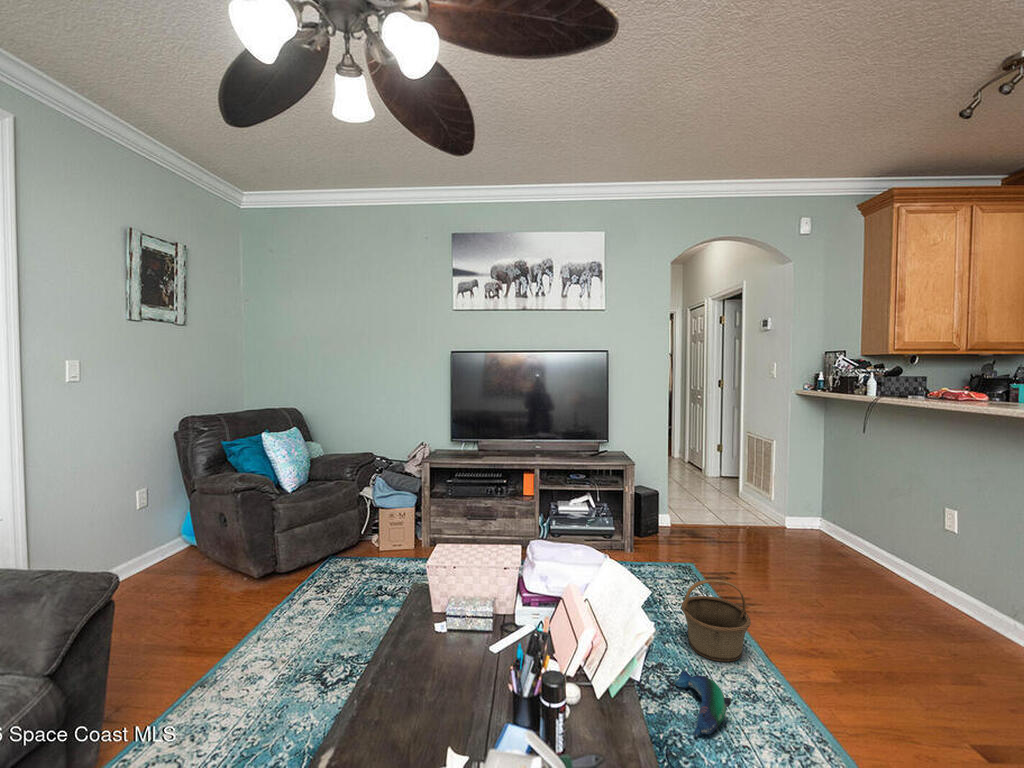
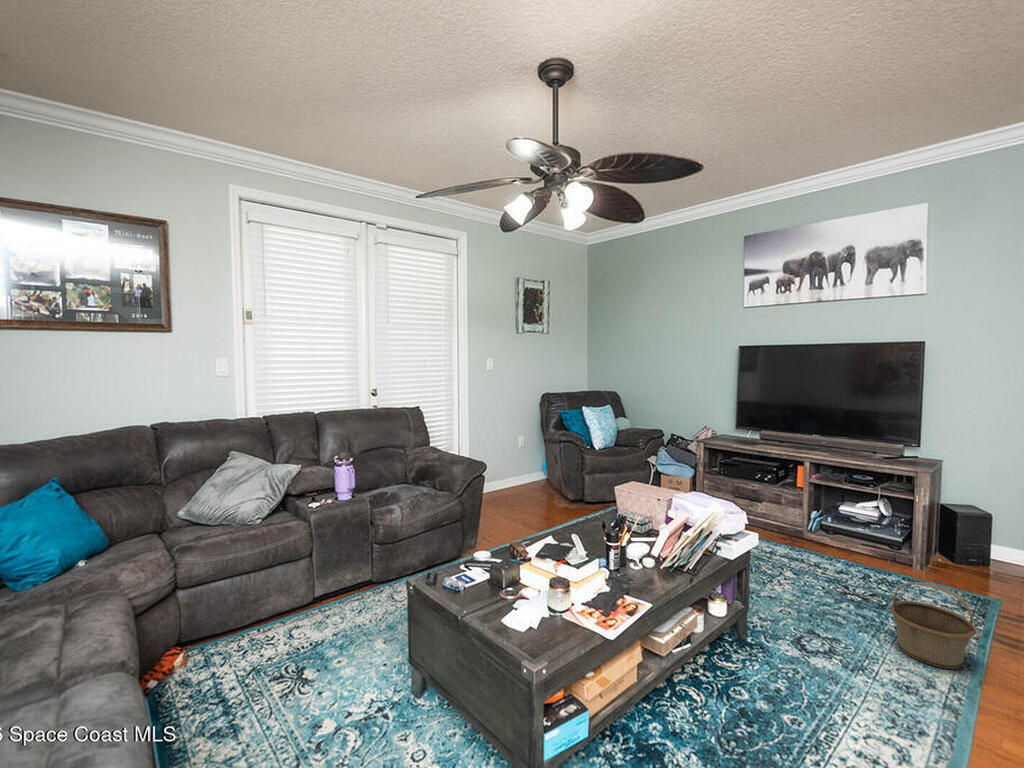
plush toy: present [675,671,731,737] -> none [823,644,877,681]

